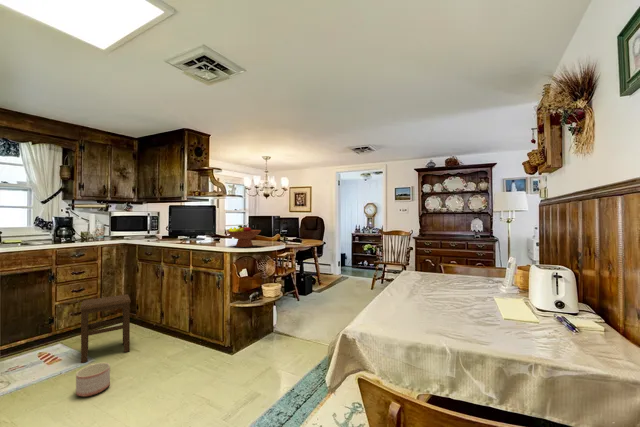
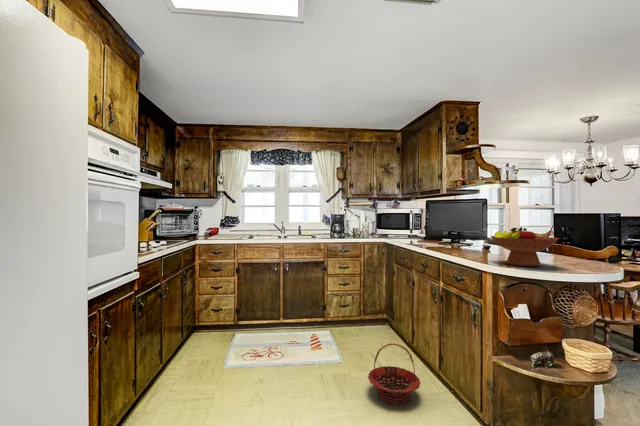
stool: present [80,294,131,363] -> none [331,297,378,367]
basket: none [133,319,180,366] -> present [368,343,421,404]
planter: present [76,363,110,397] -> none [310,372,339,409]

